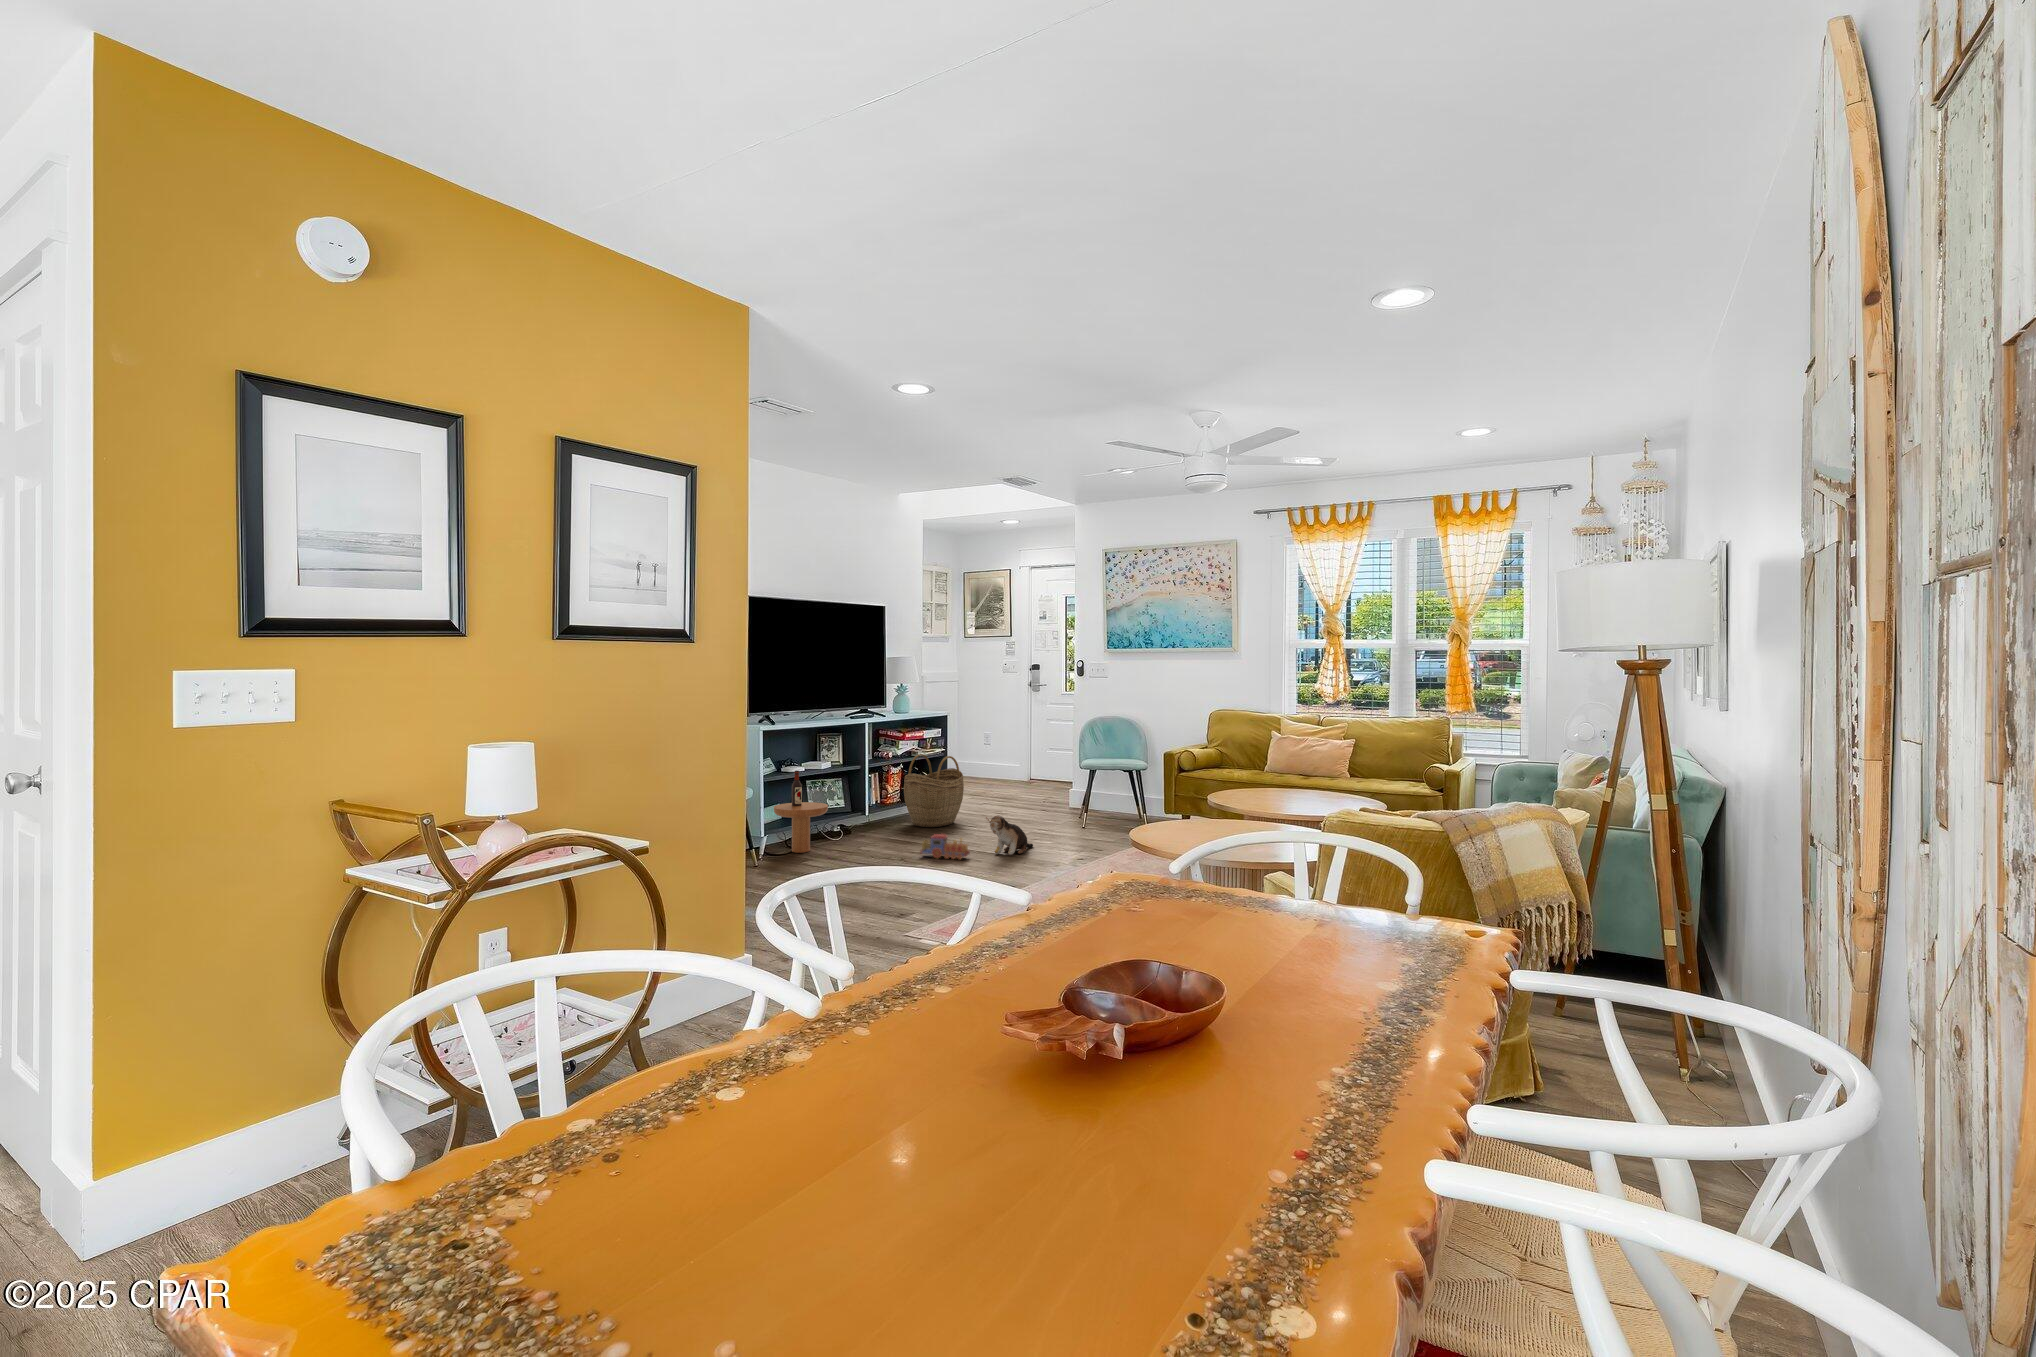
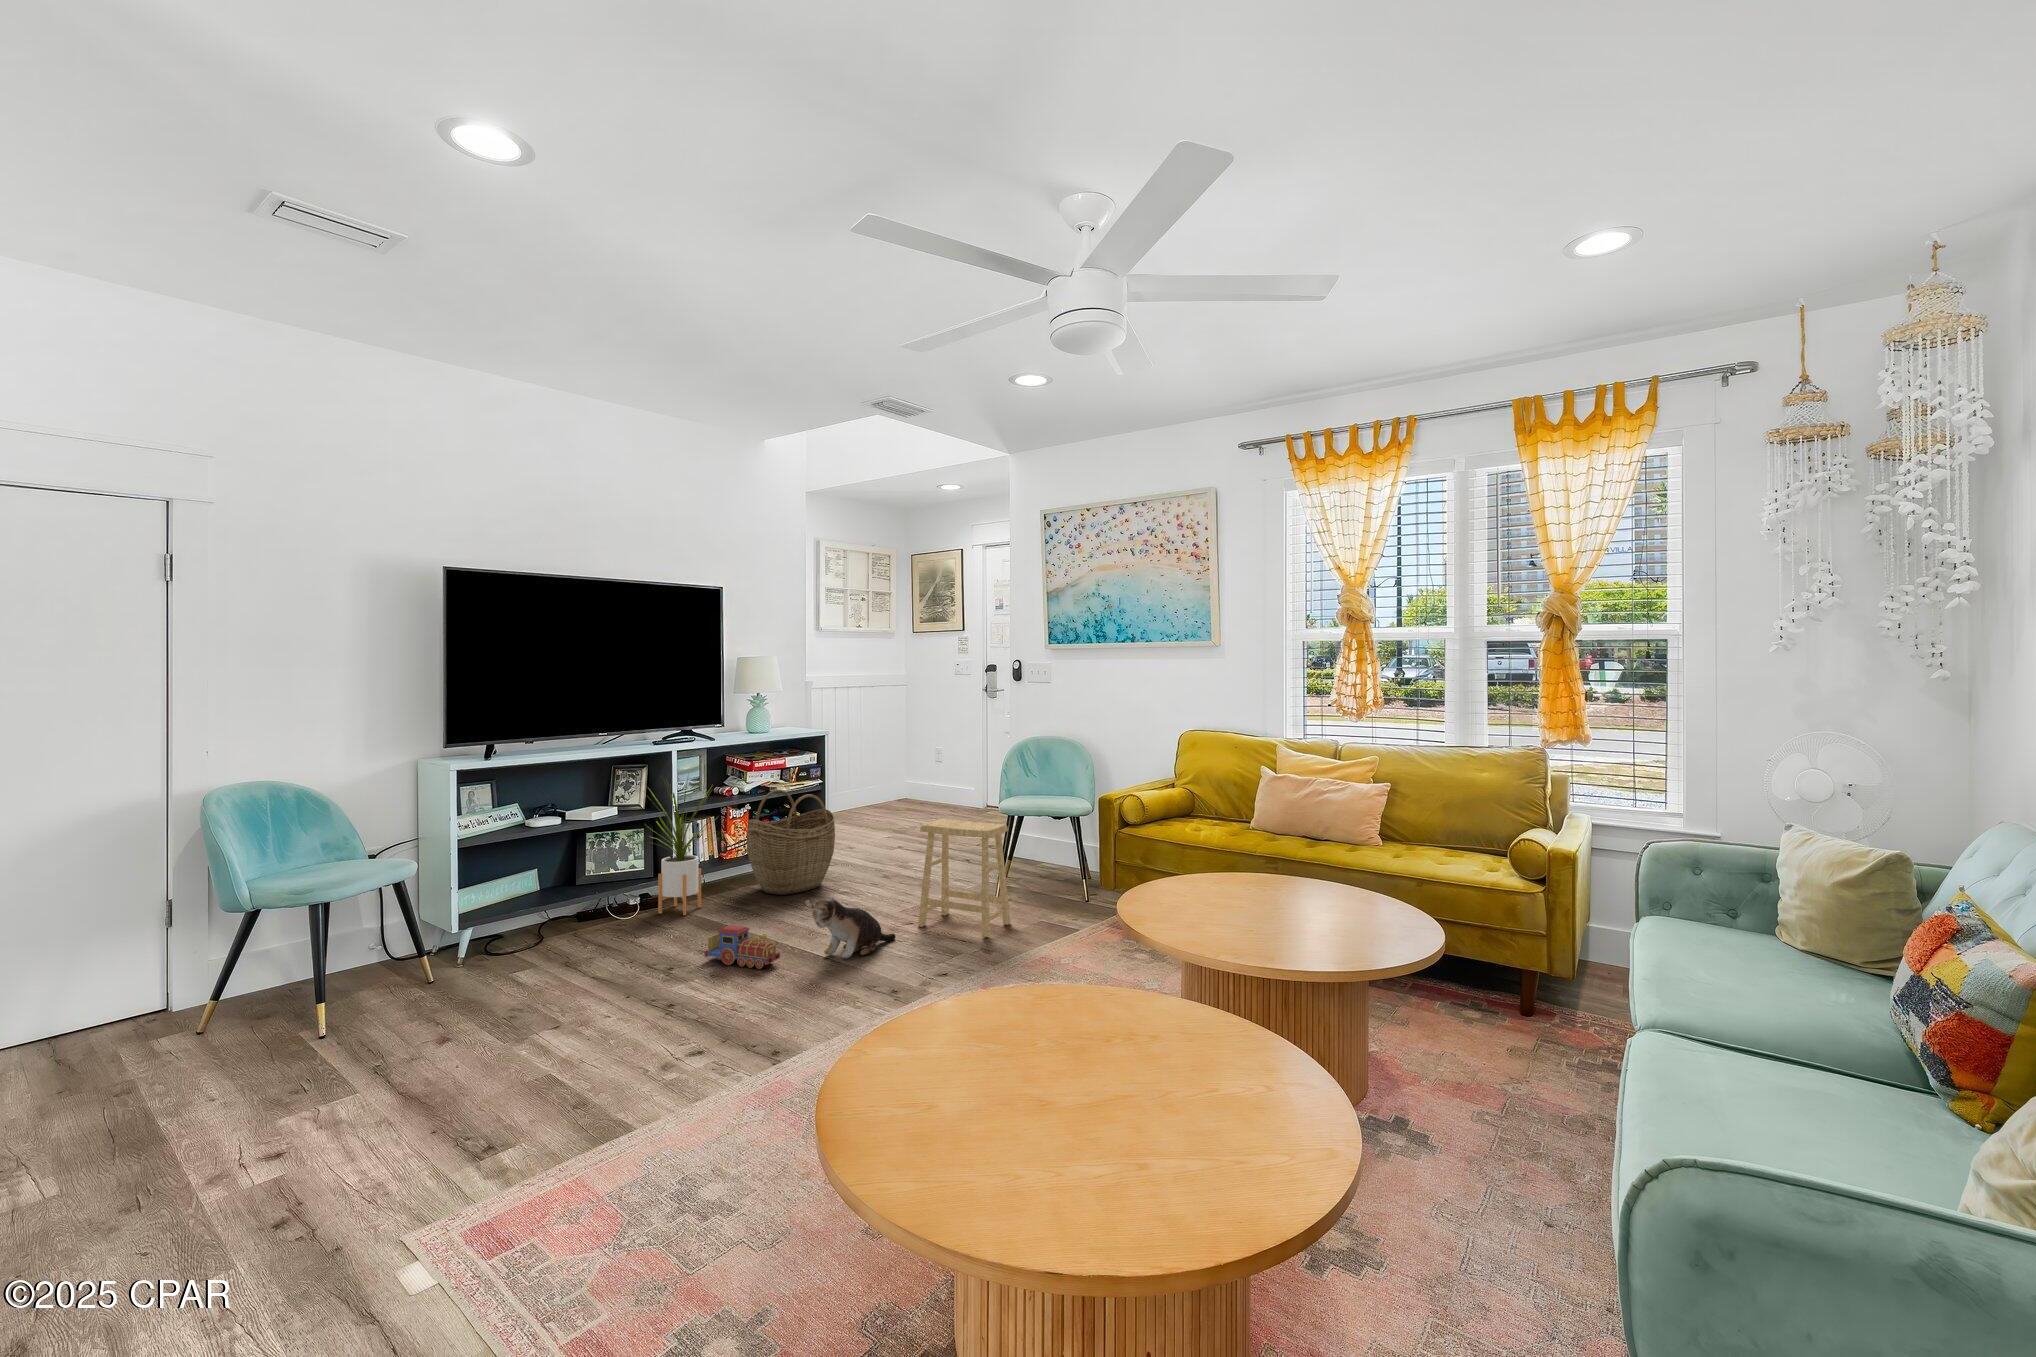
house plant: none [846,739,897,837] -> present [648,777,715,915]
side table: present [774,770,828,853] -> none [496,823,587,948]
footstool: none [1042,770,1104,846] -> present [918,819,1011,937]

